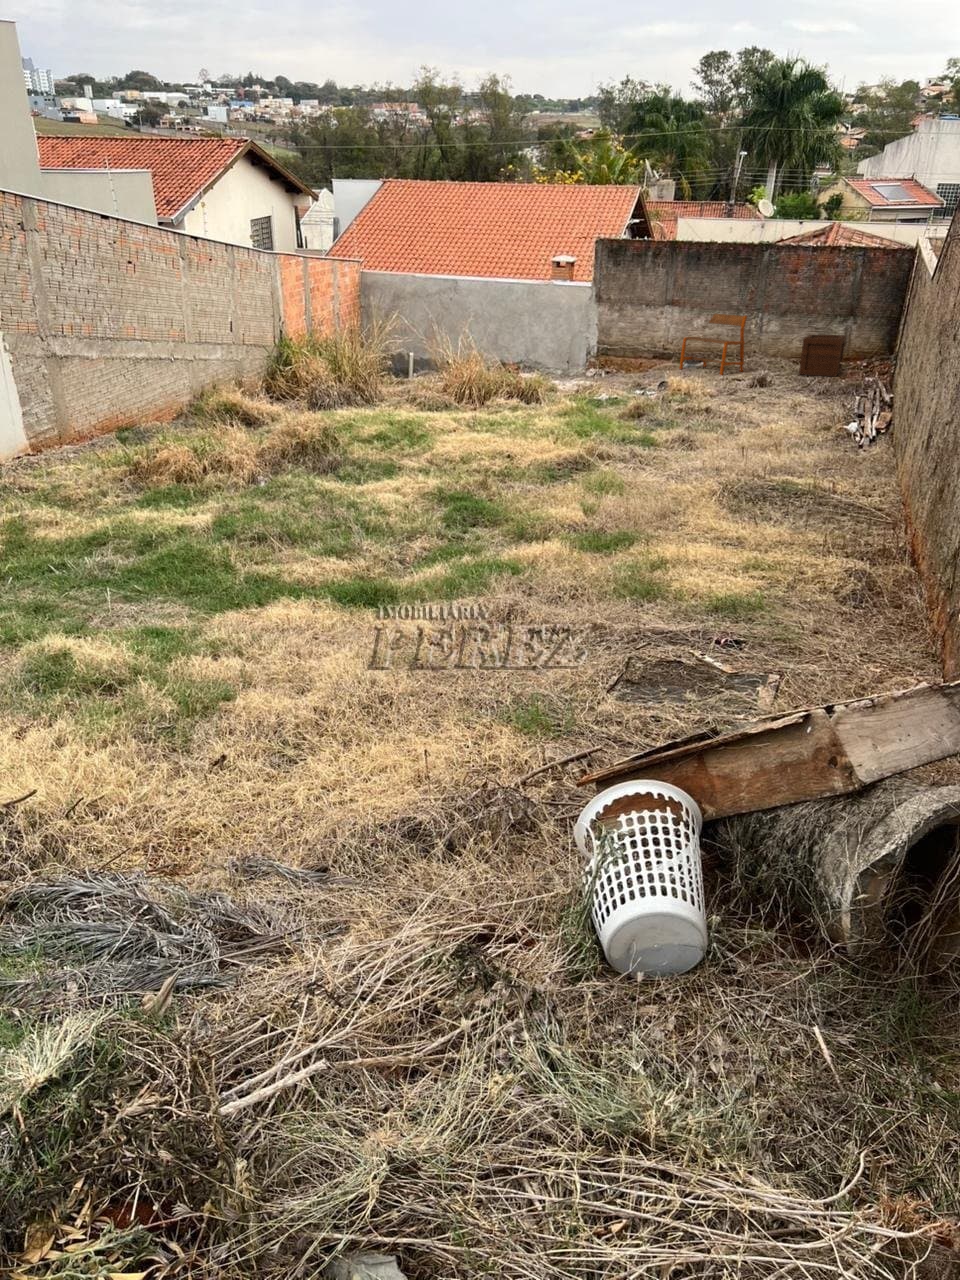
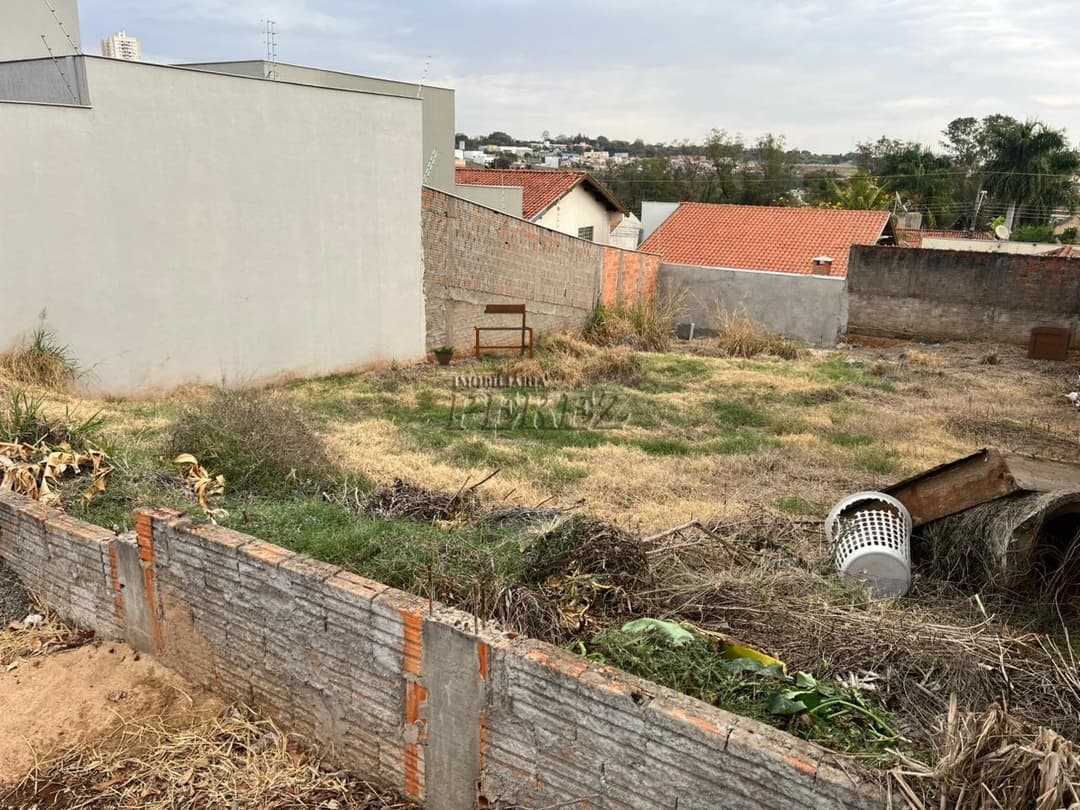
bench: present [679,314,747,375] -> present [474,304,533,359]
decorative plant: none [26,431,75,462] -> present [429,346,457,365]

